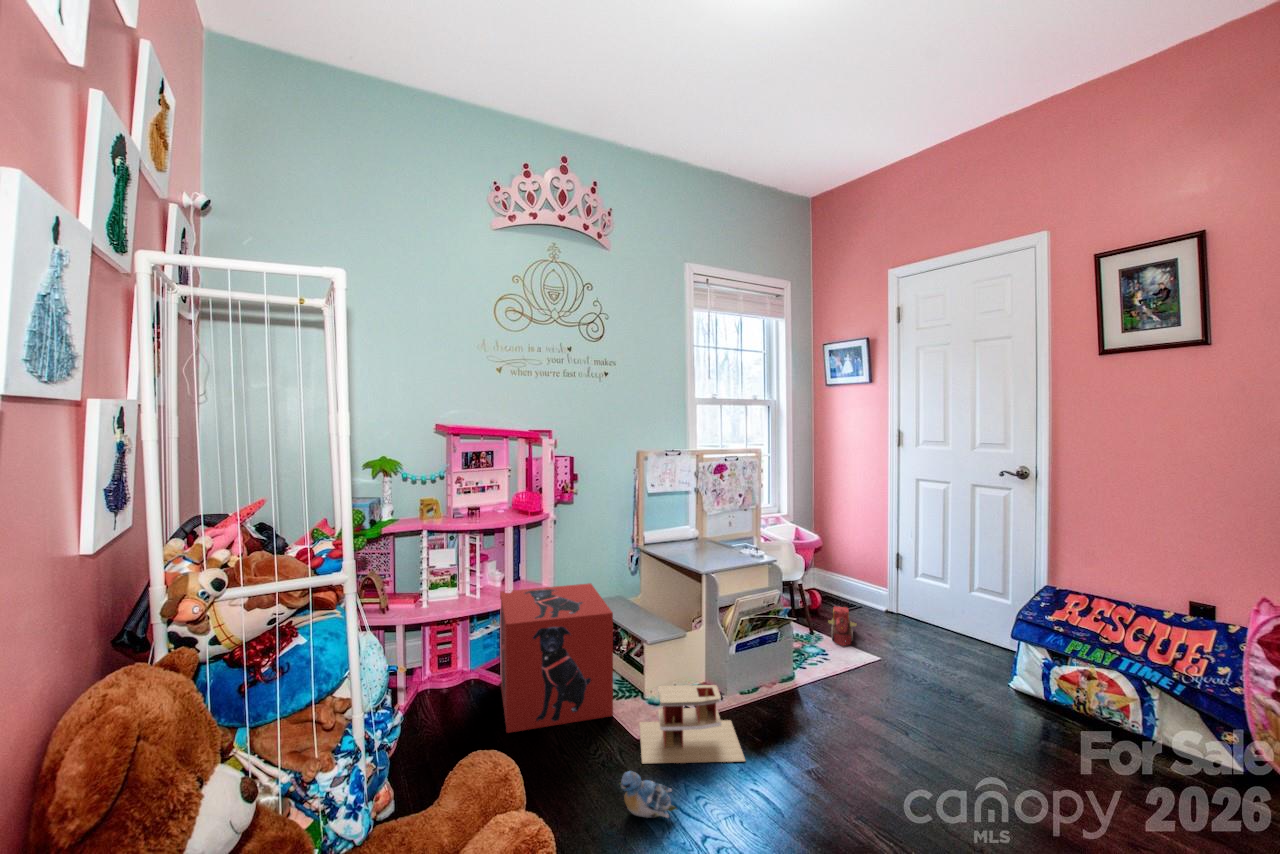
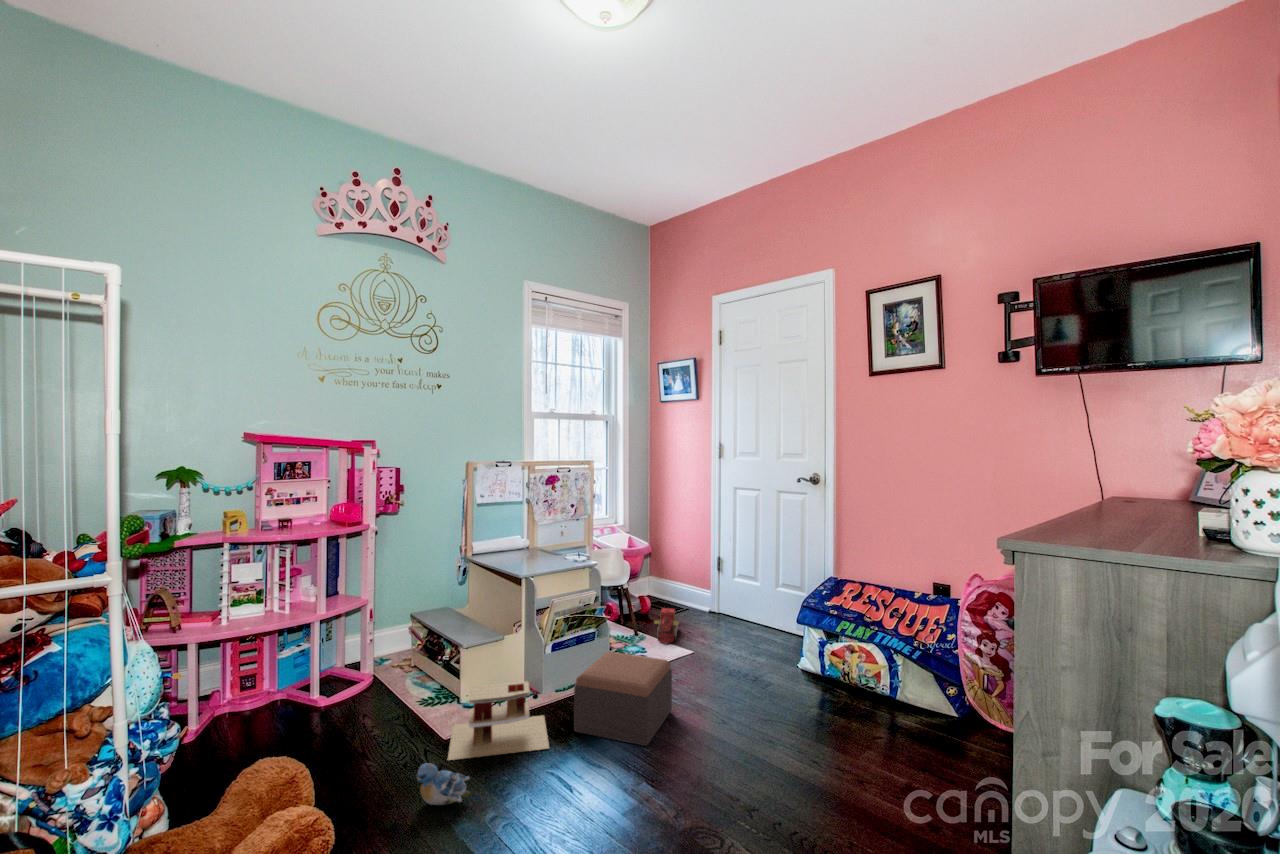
storage box: present [500,583,613,733] -> none [309,594,428,747]
footstool: none [767,657,872,771] -> present [574,651,672,746]

